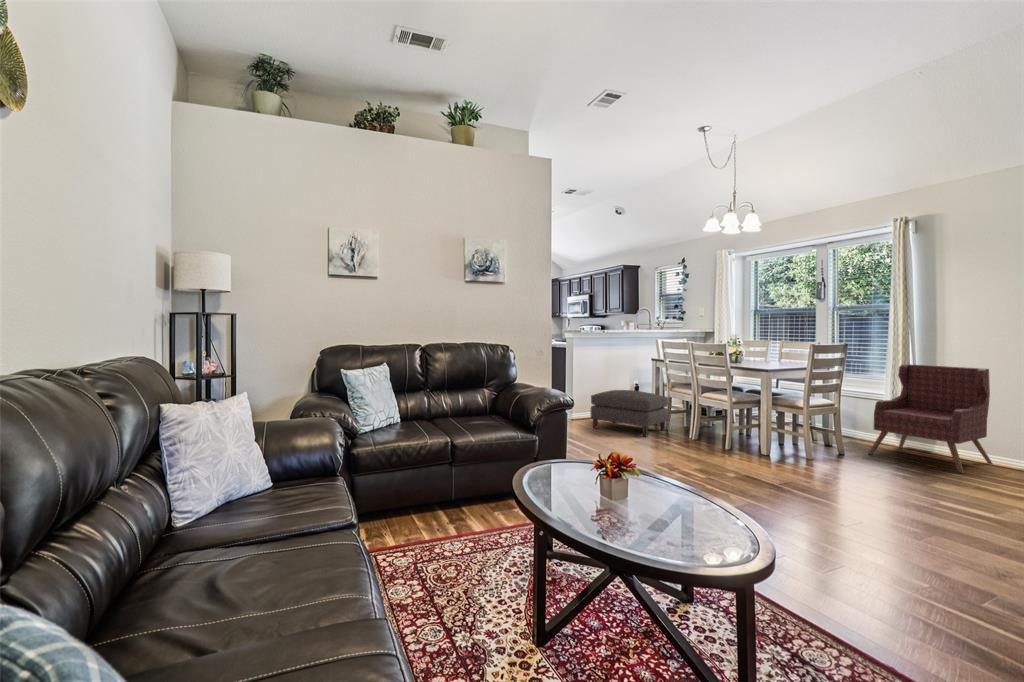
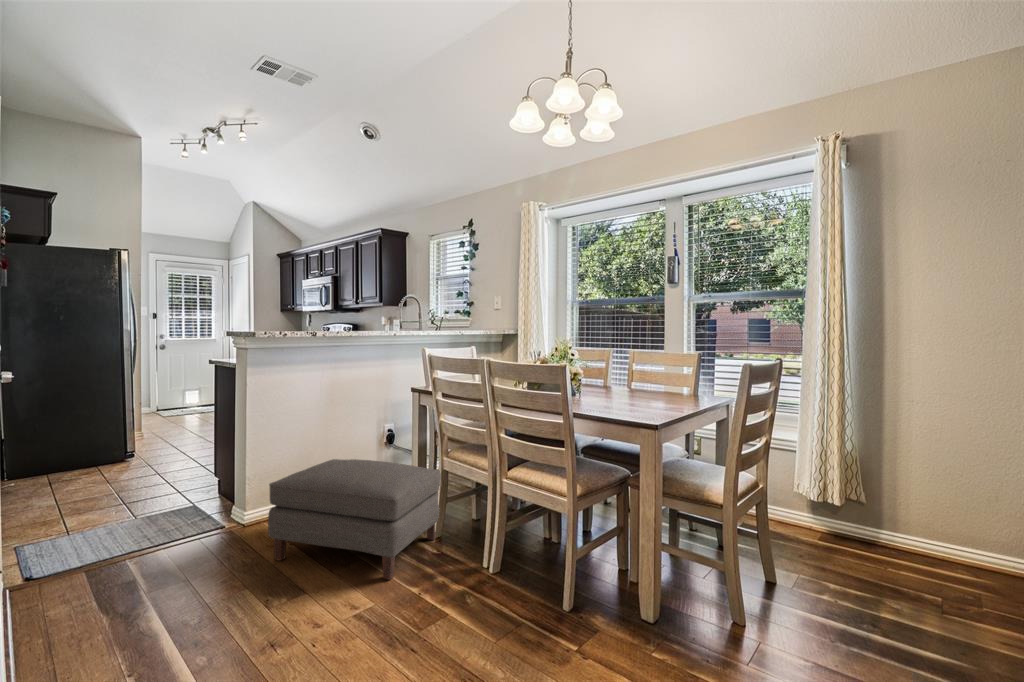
armchair: present [868,364,993,473] -> none [797,390,985,612]

